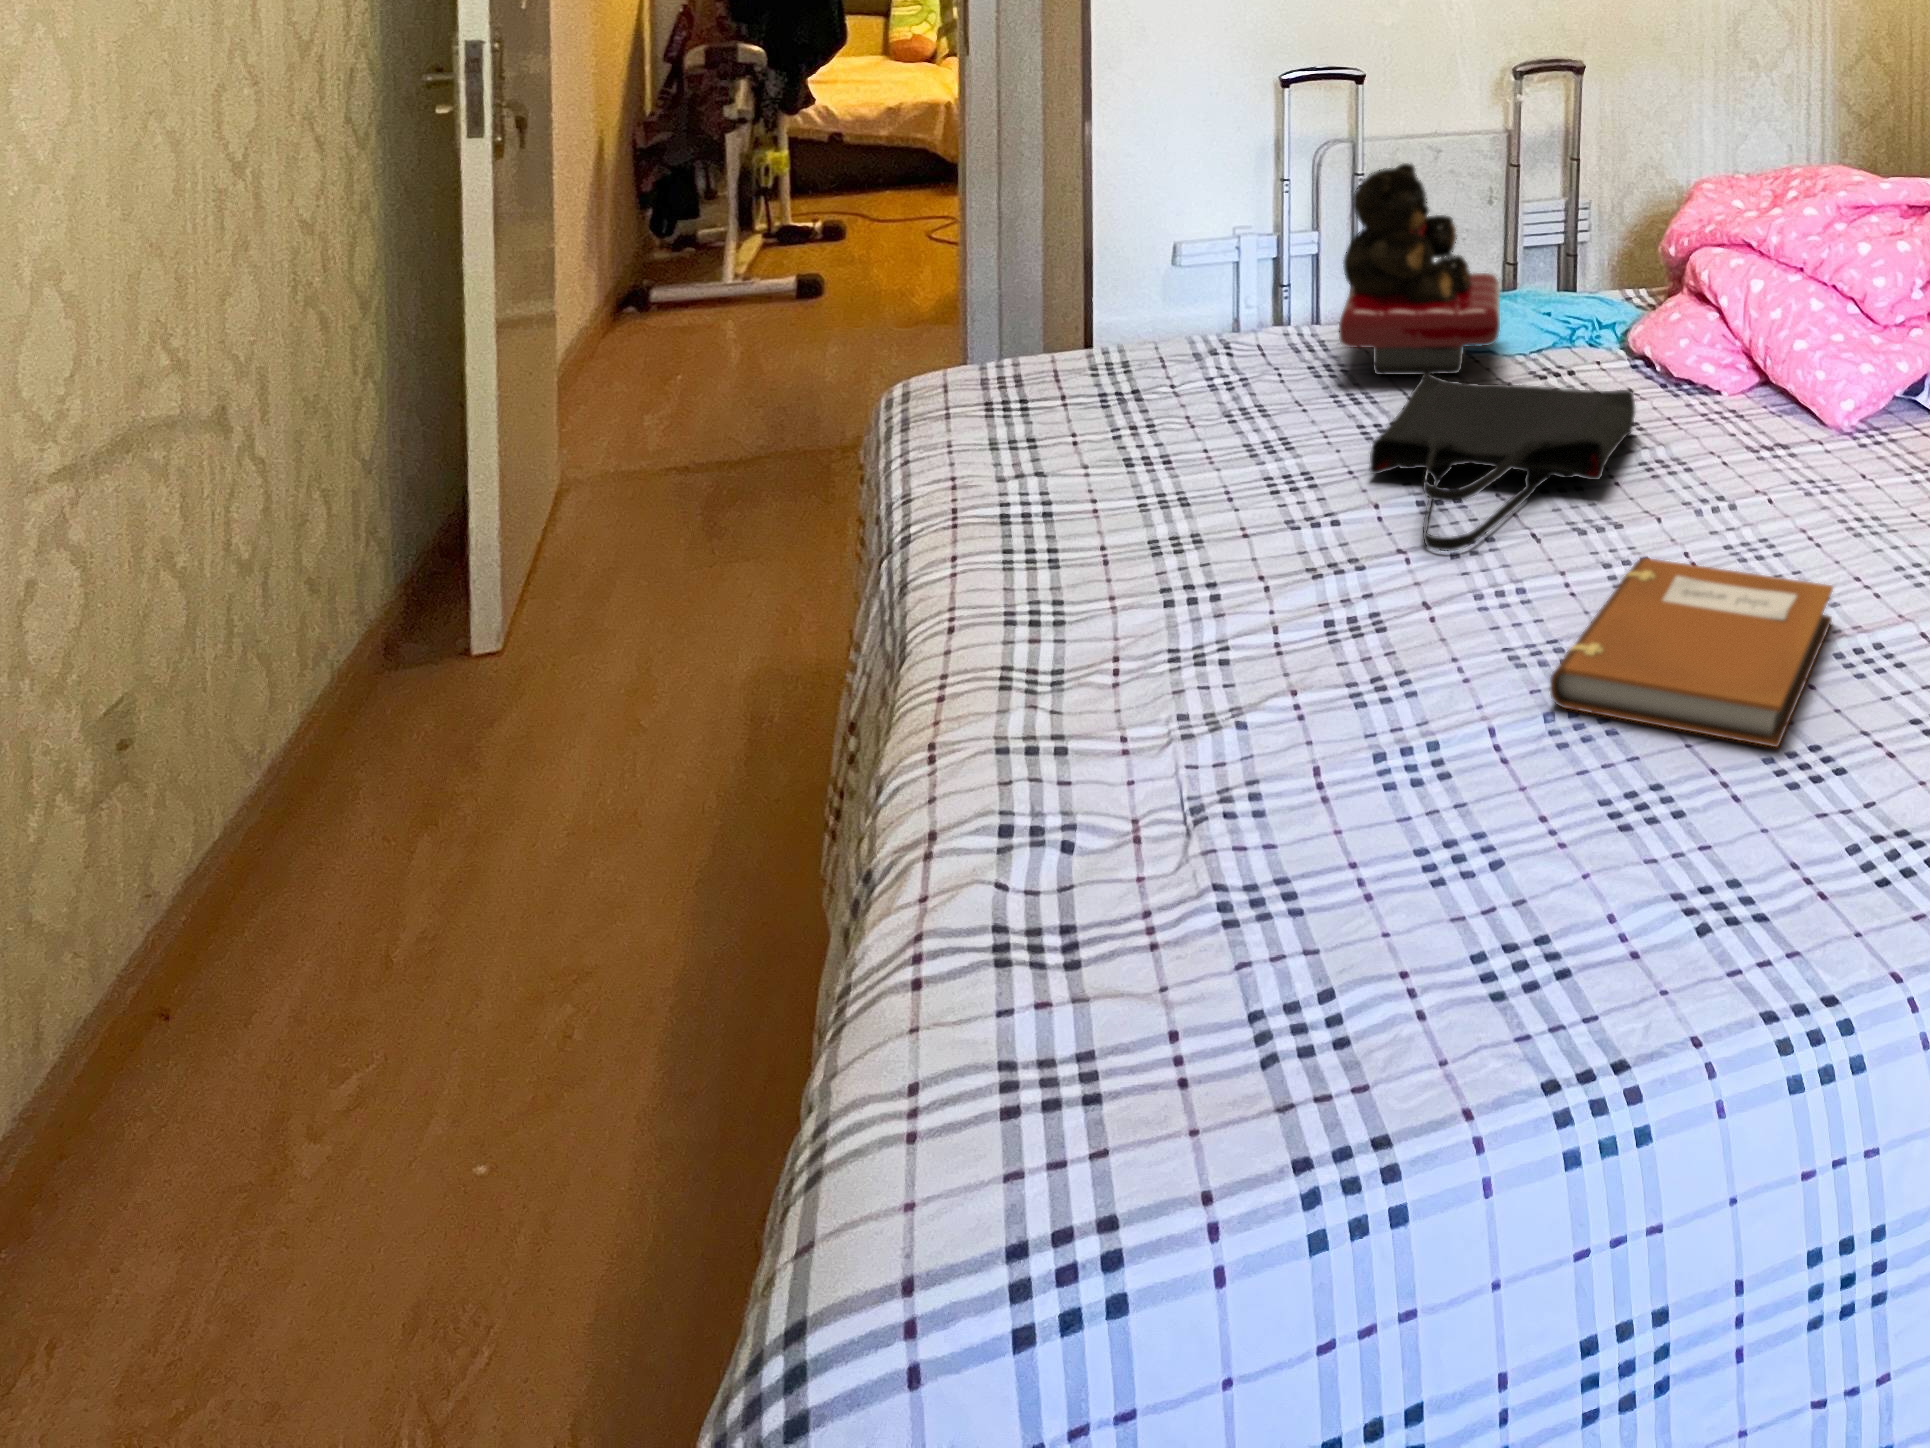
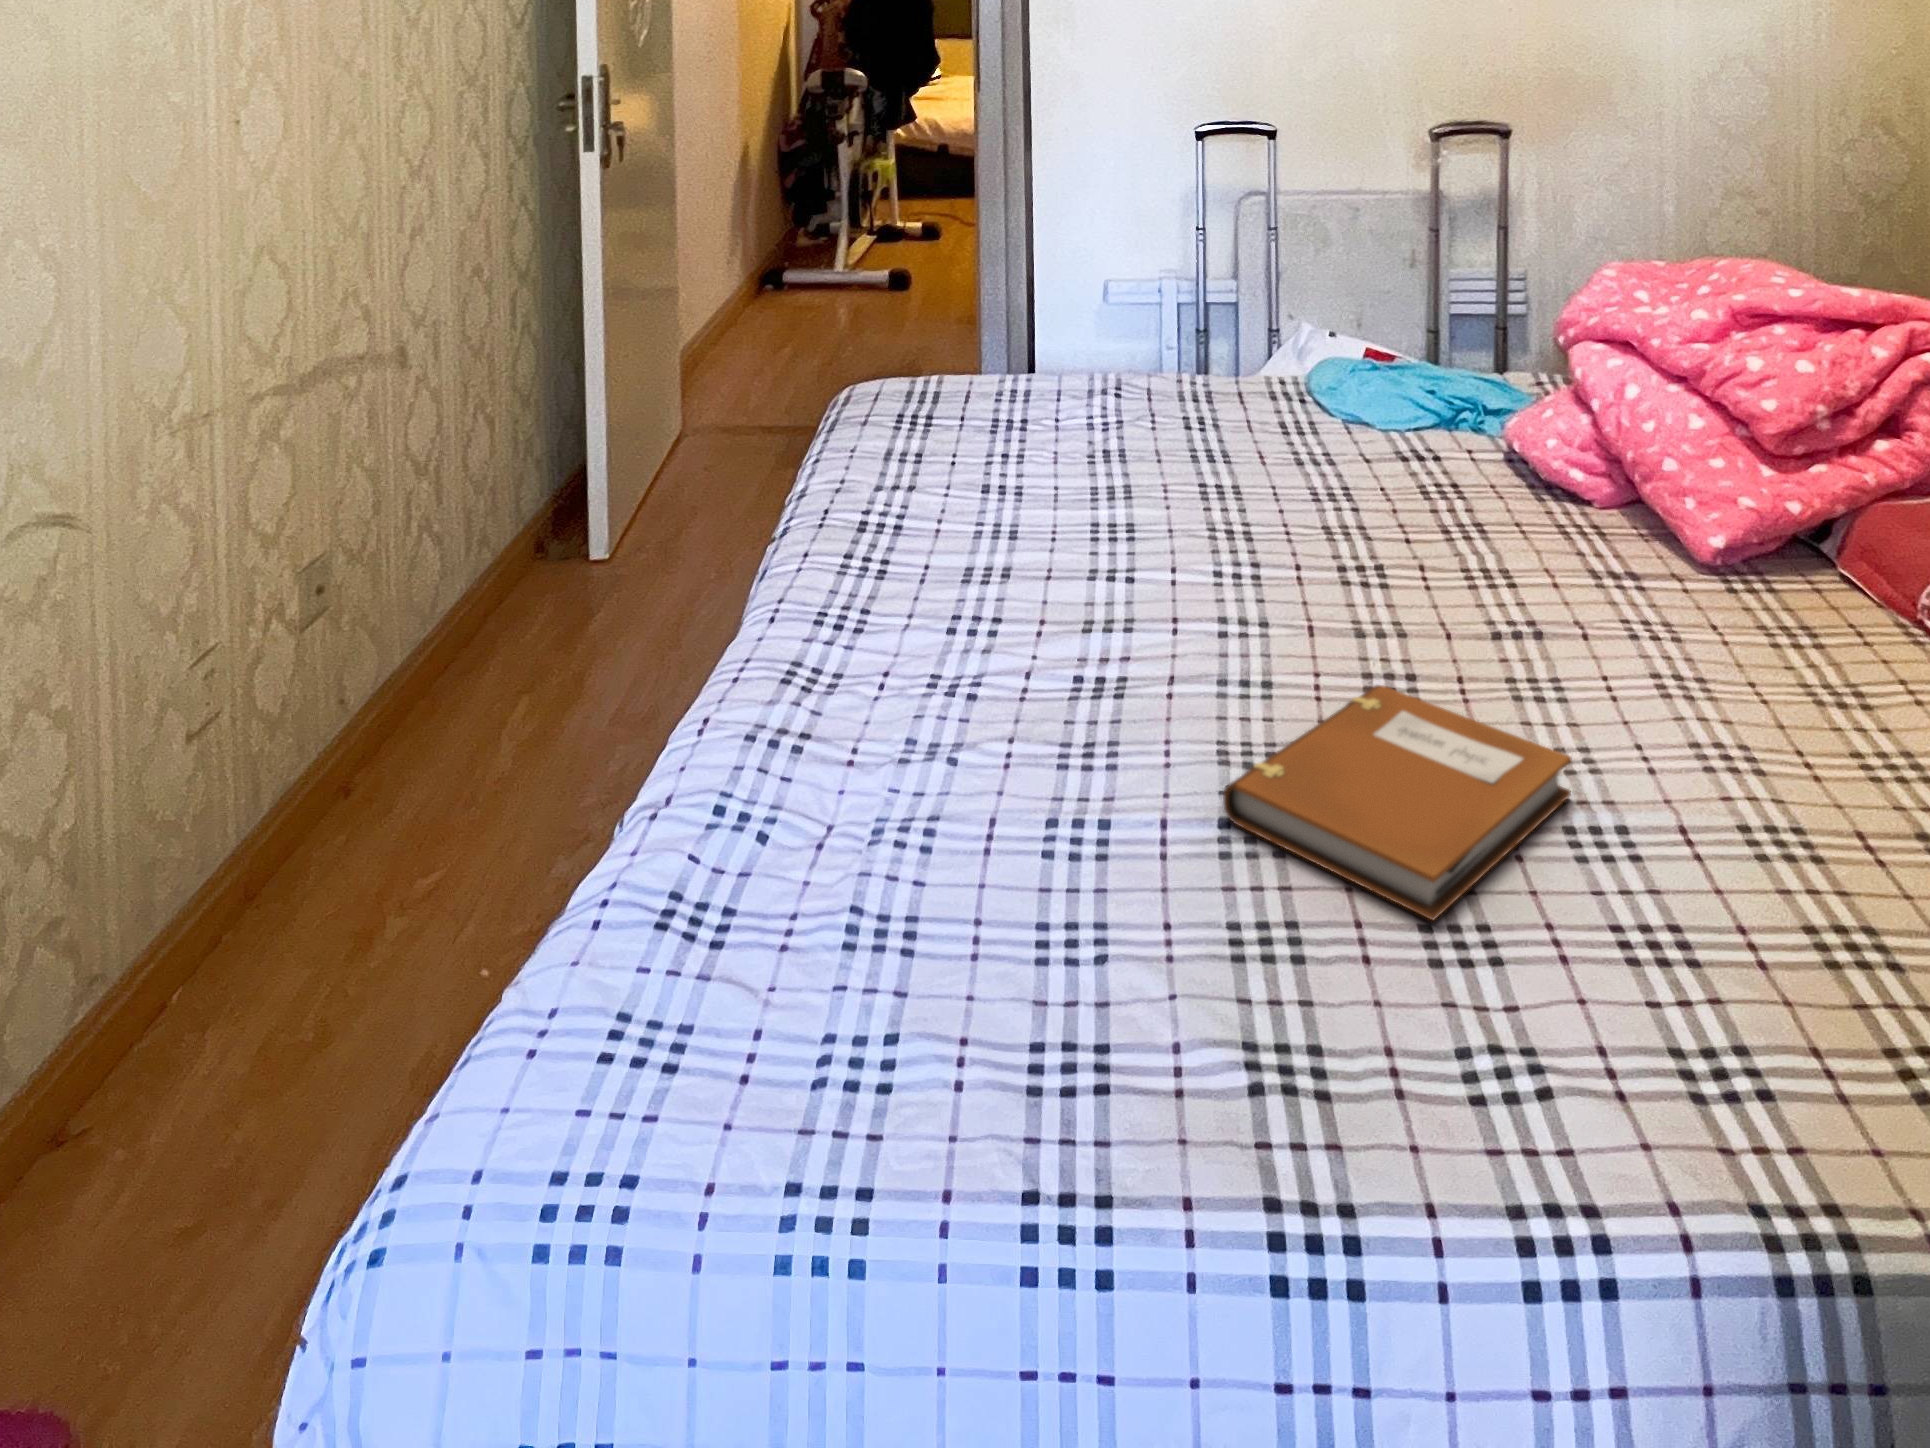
teddy bear: present [1339,163,1500,375] -> none [1188,234,1368,454]
tote bag: present [1370,374,1635,551] -> none [1170,452,1459,640]

